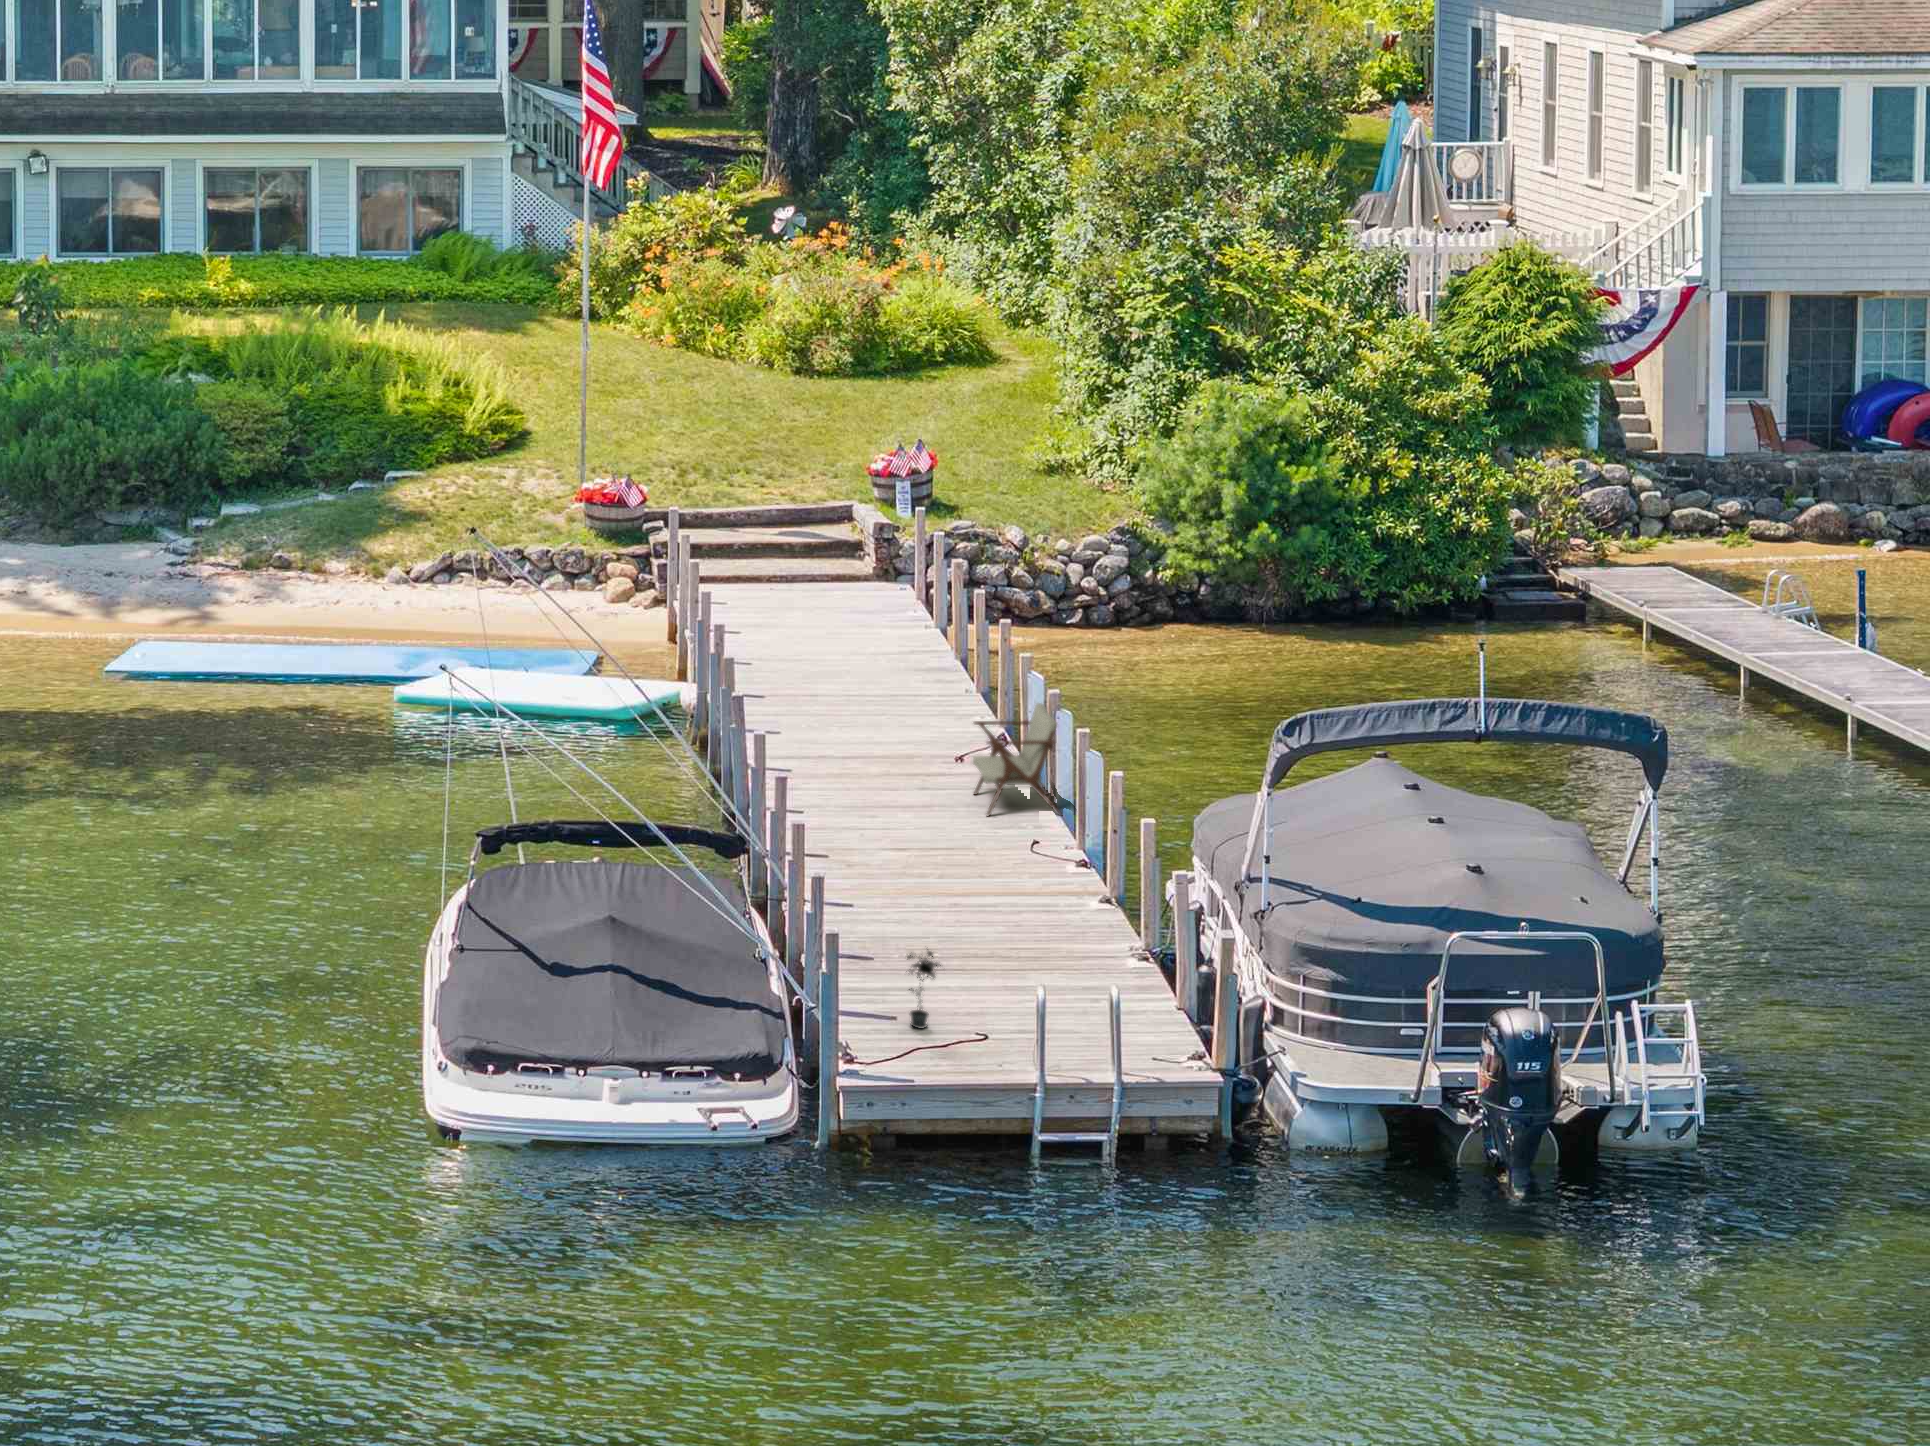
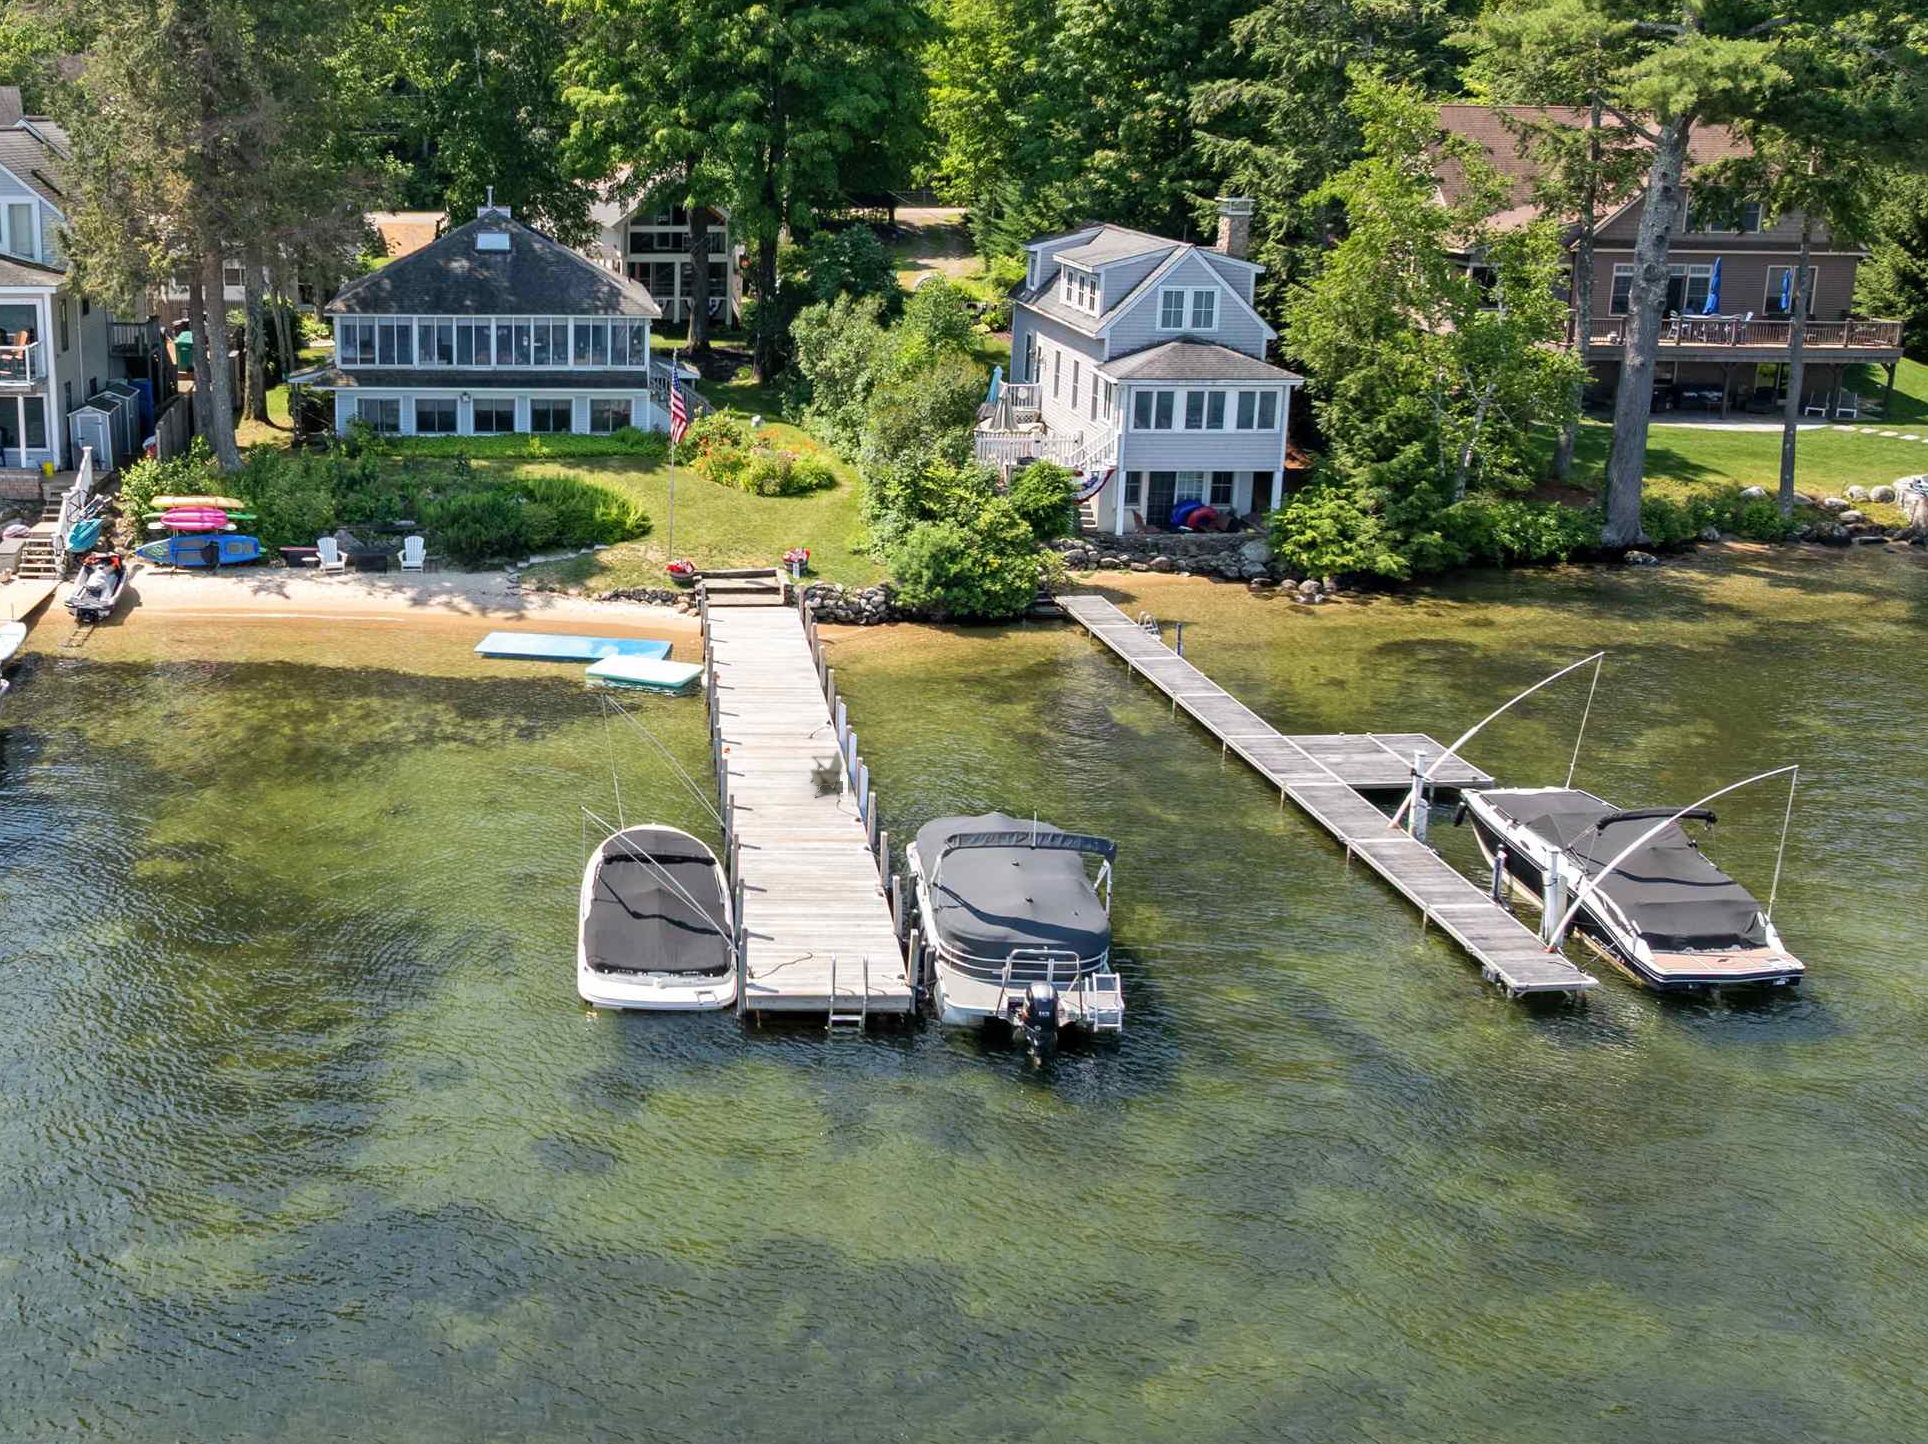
potted plant: present [907,949,941,1029] -> none [773,920,788,948]

